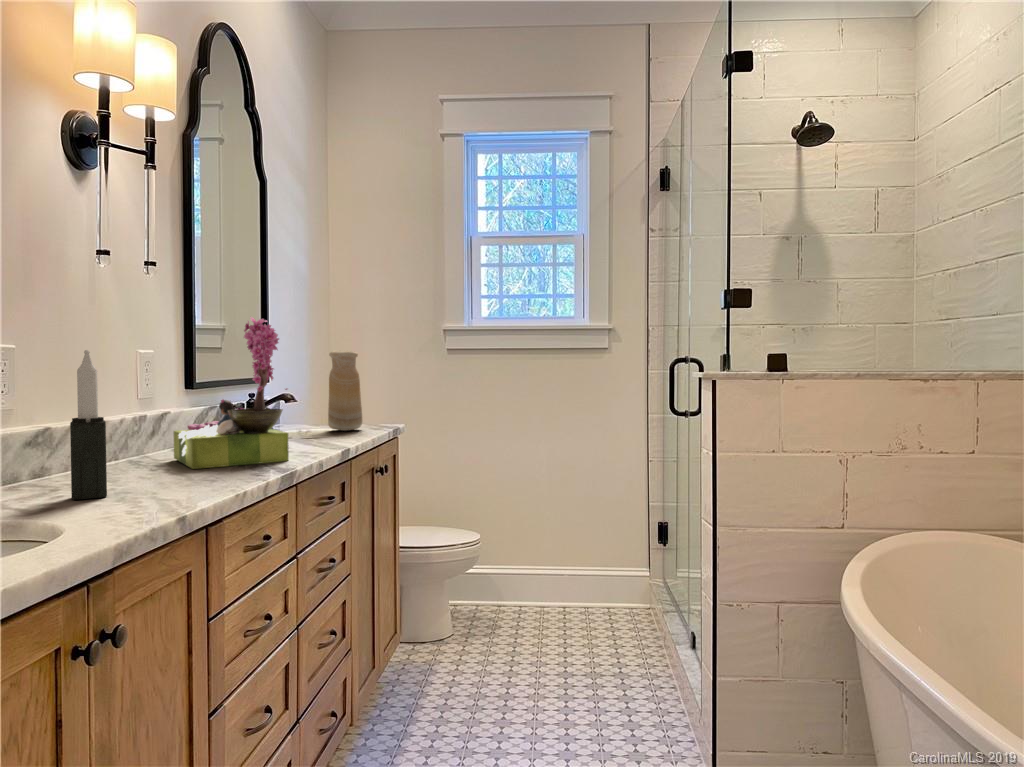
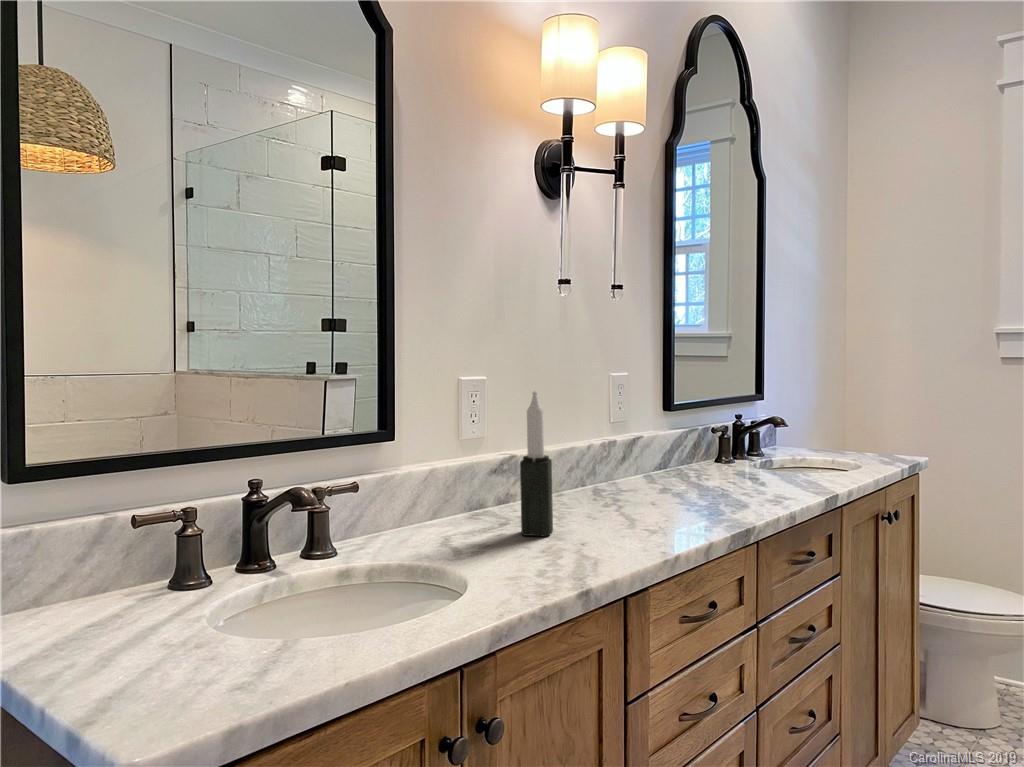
flower arrangement: present [174,317,289,469] -> none [641,341,759,506]
vase: present [328,351,362,431] -> none [823,369,866,460]

